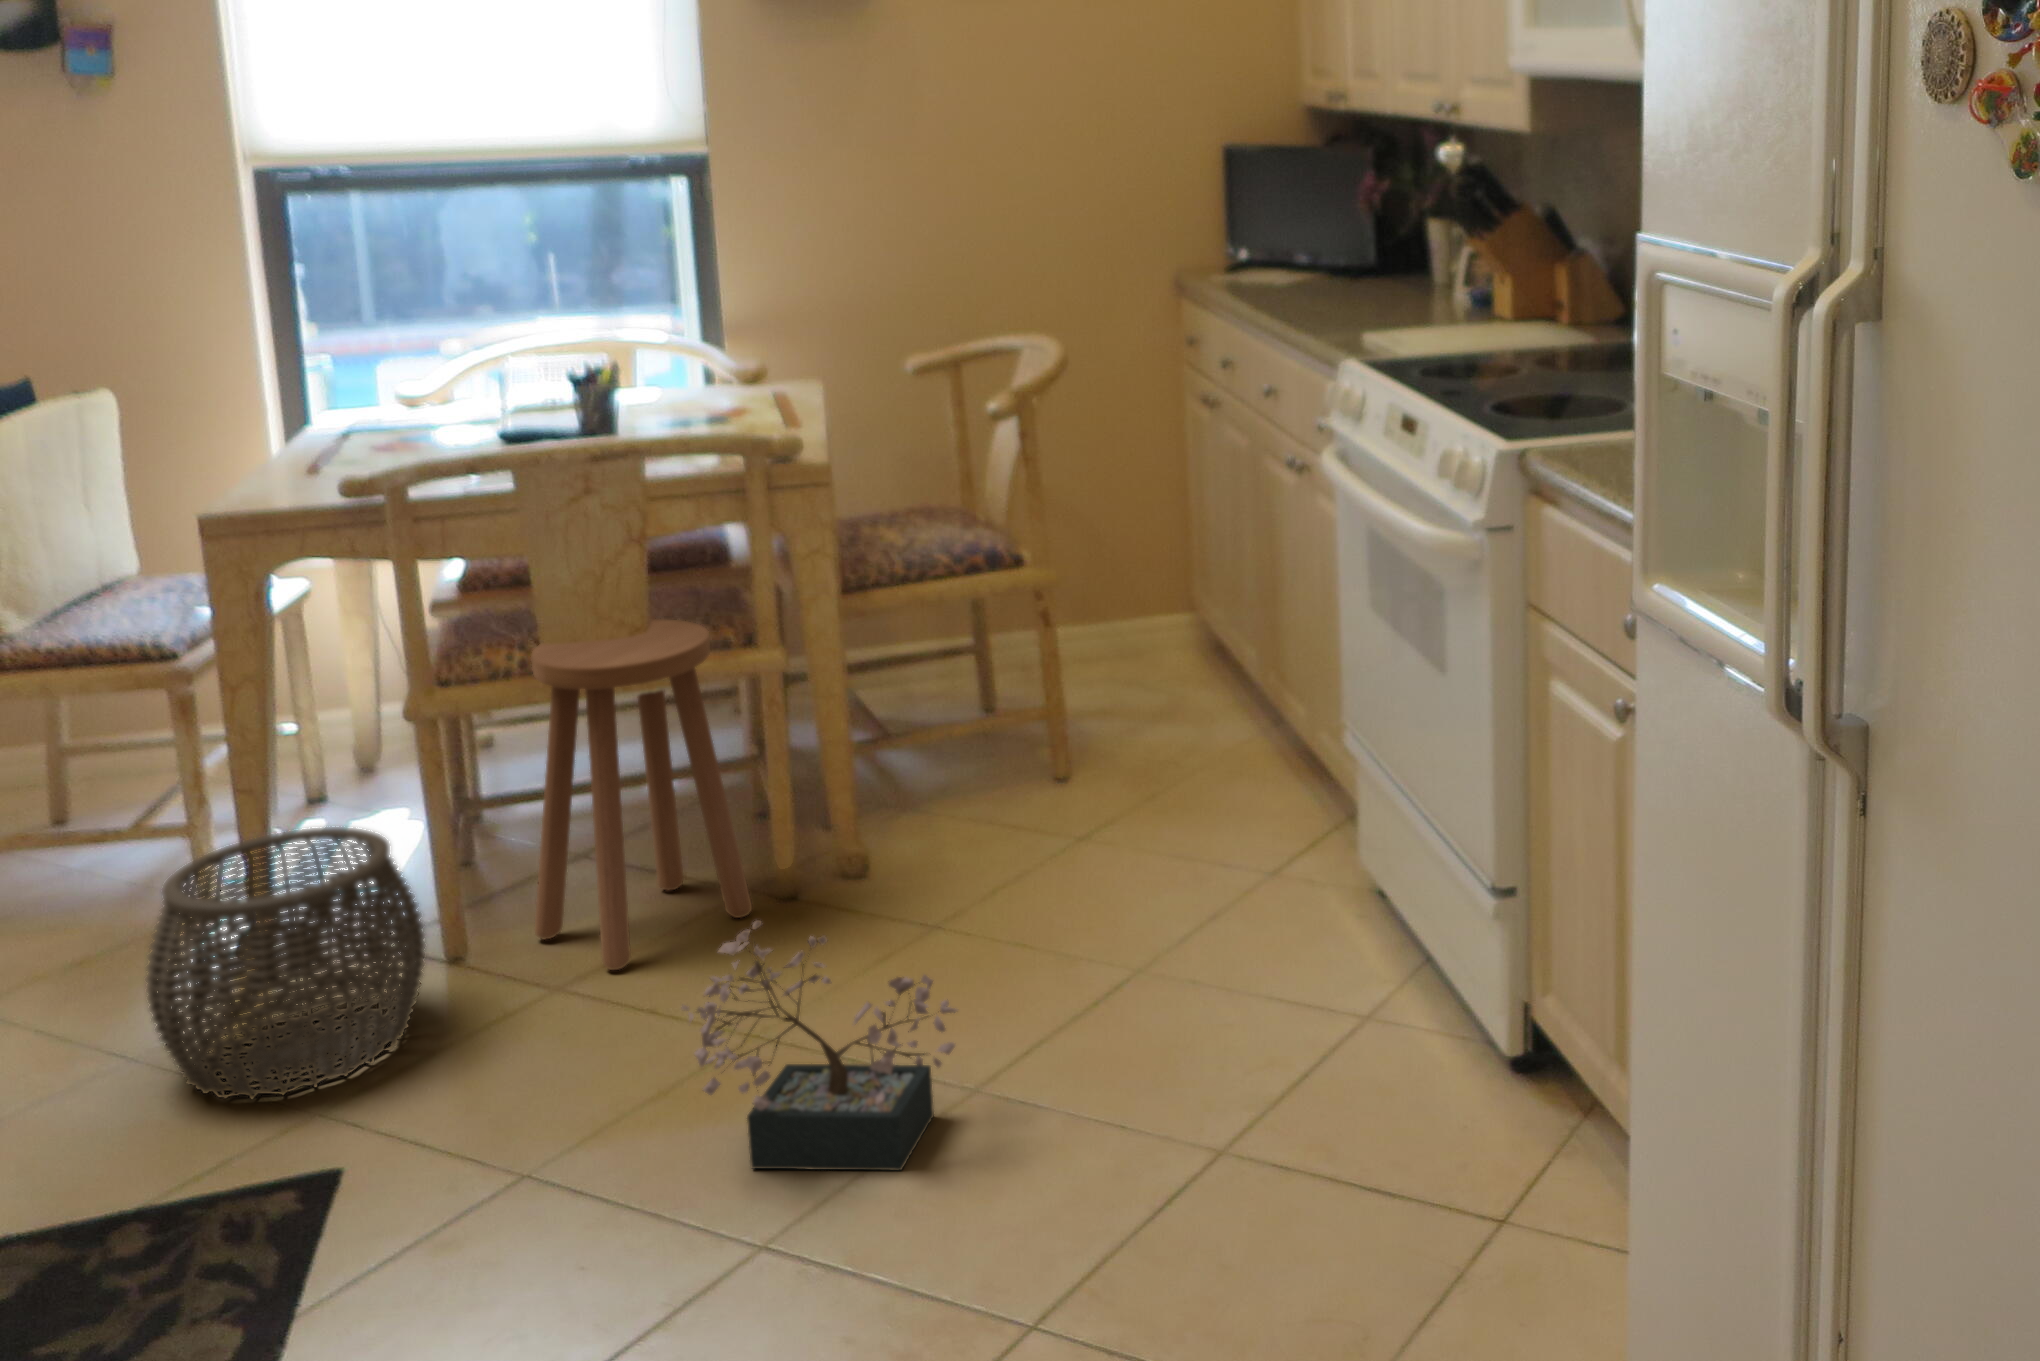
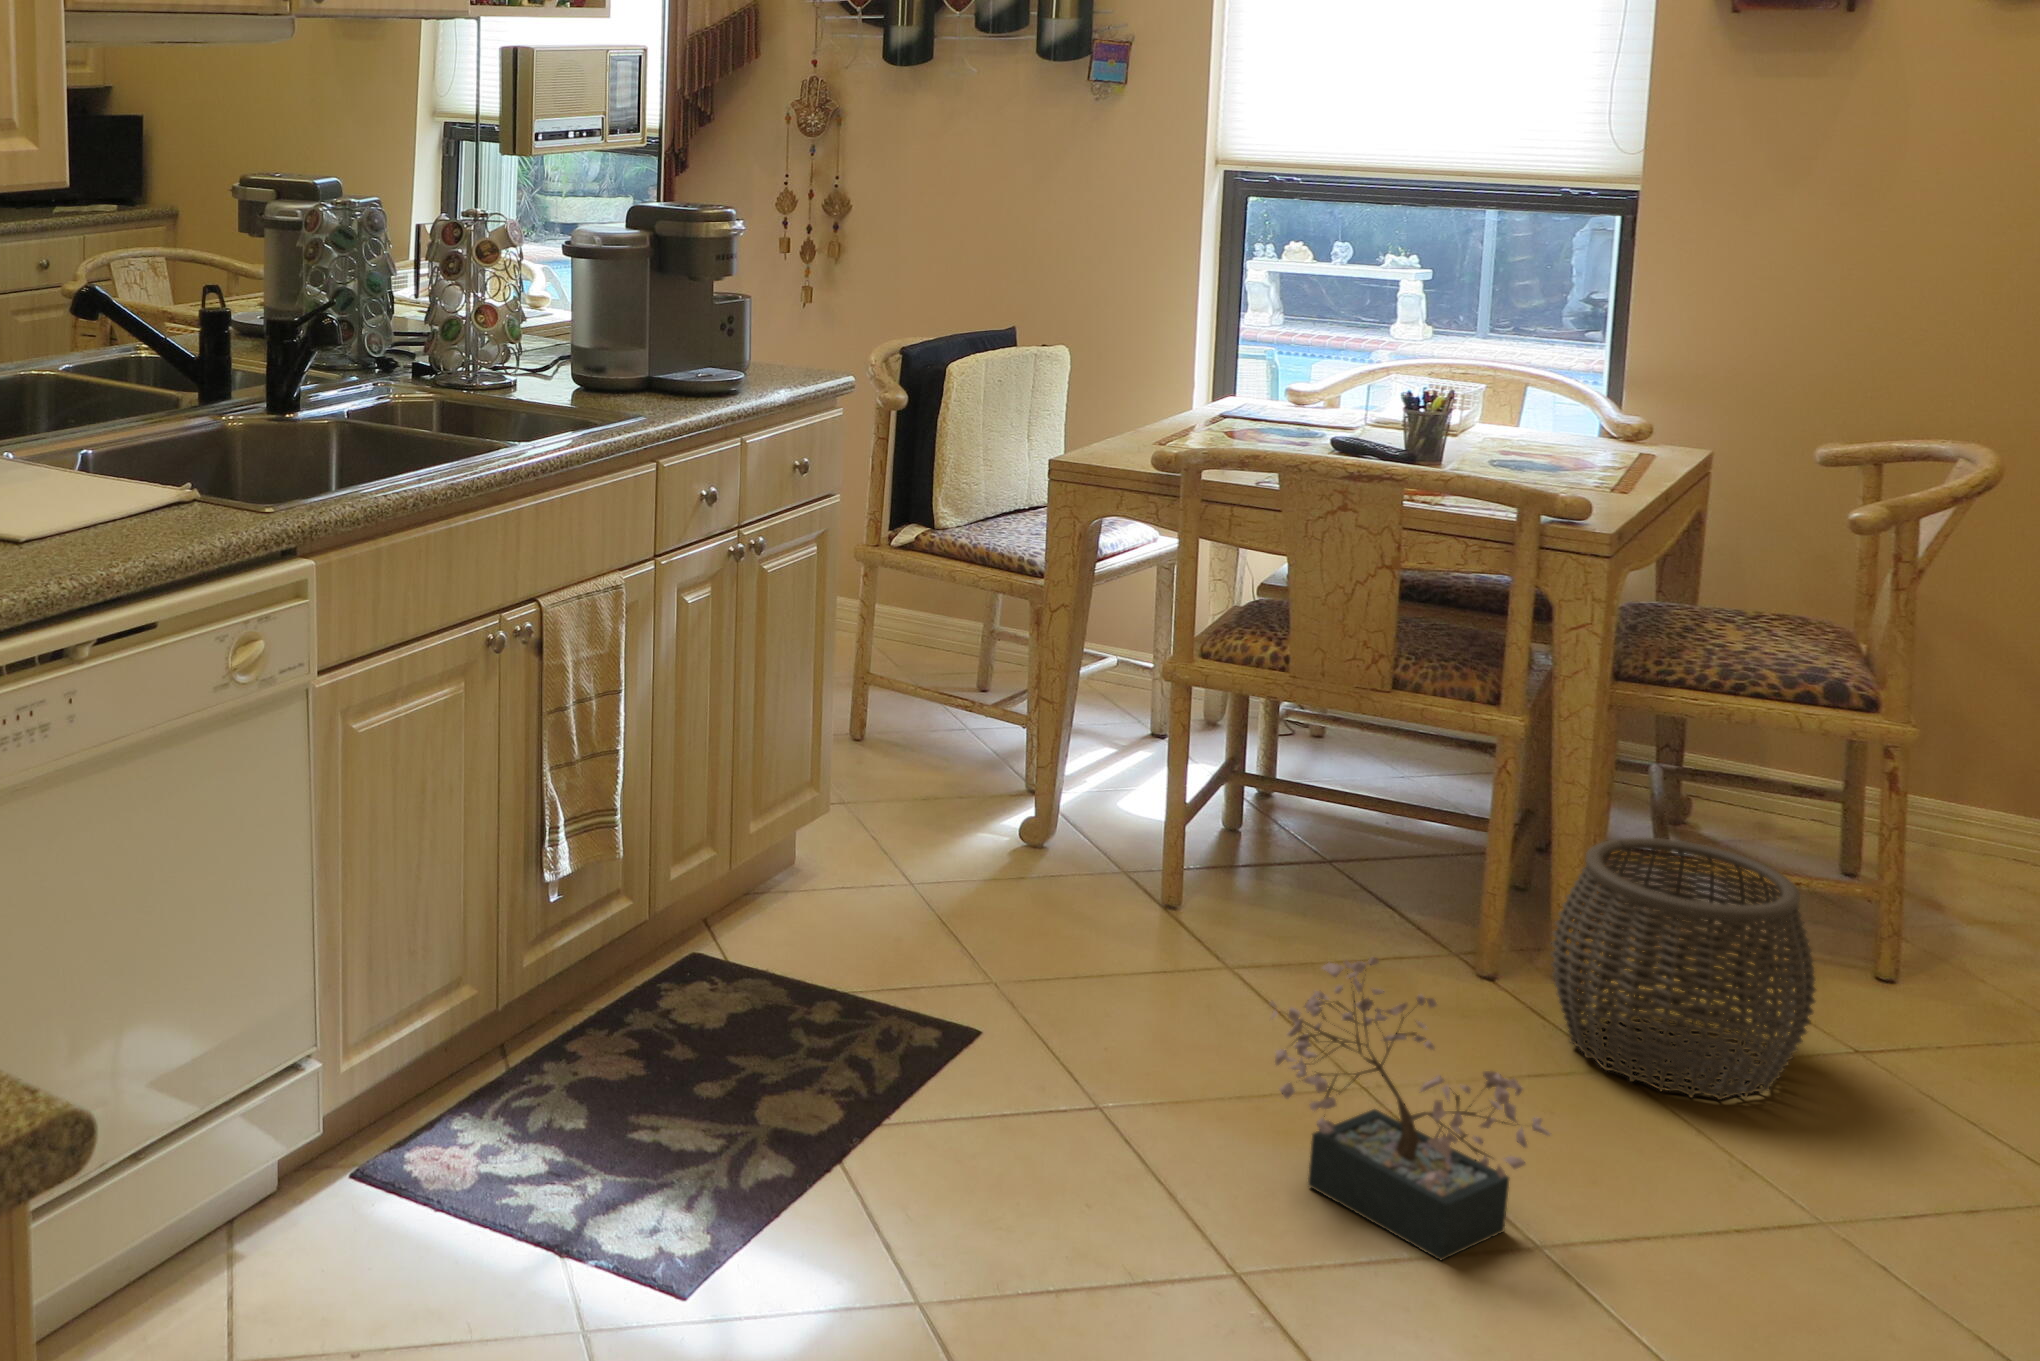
stool: present [531,619,752,970] -> none [1248,640,1456,973]
woven basket: present [146,827,425,1098] -> present [1551,838,1816,1100]

